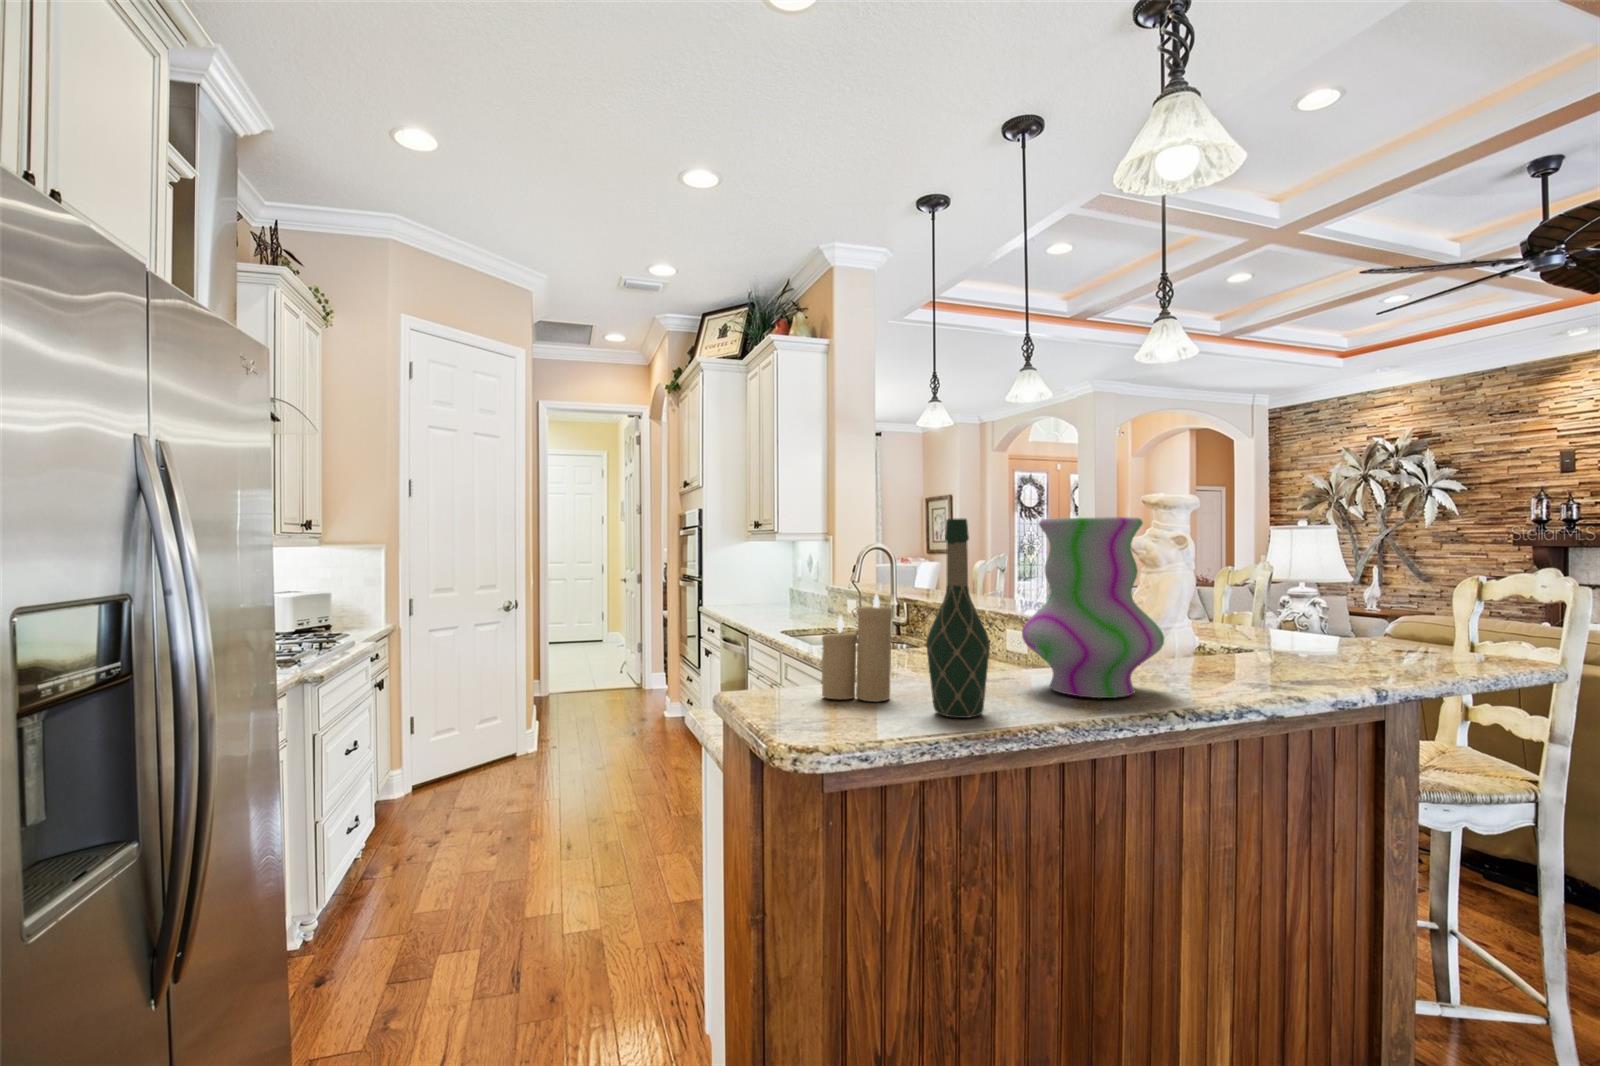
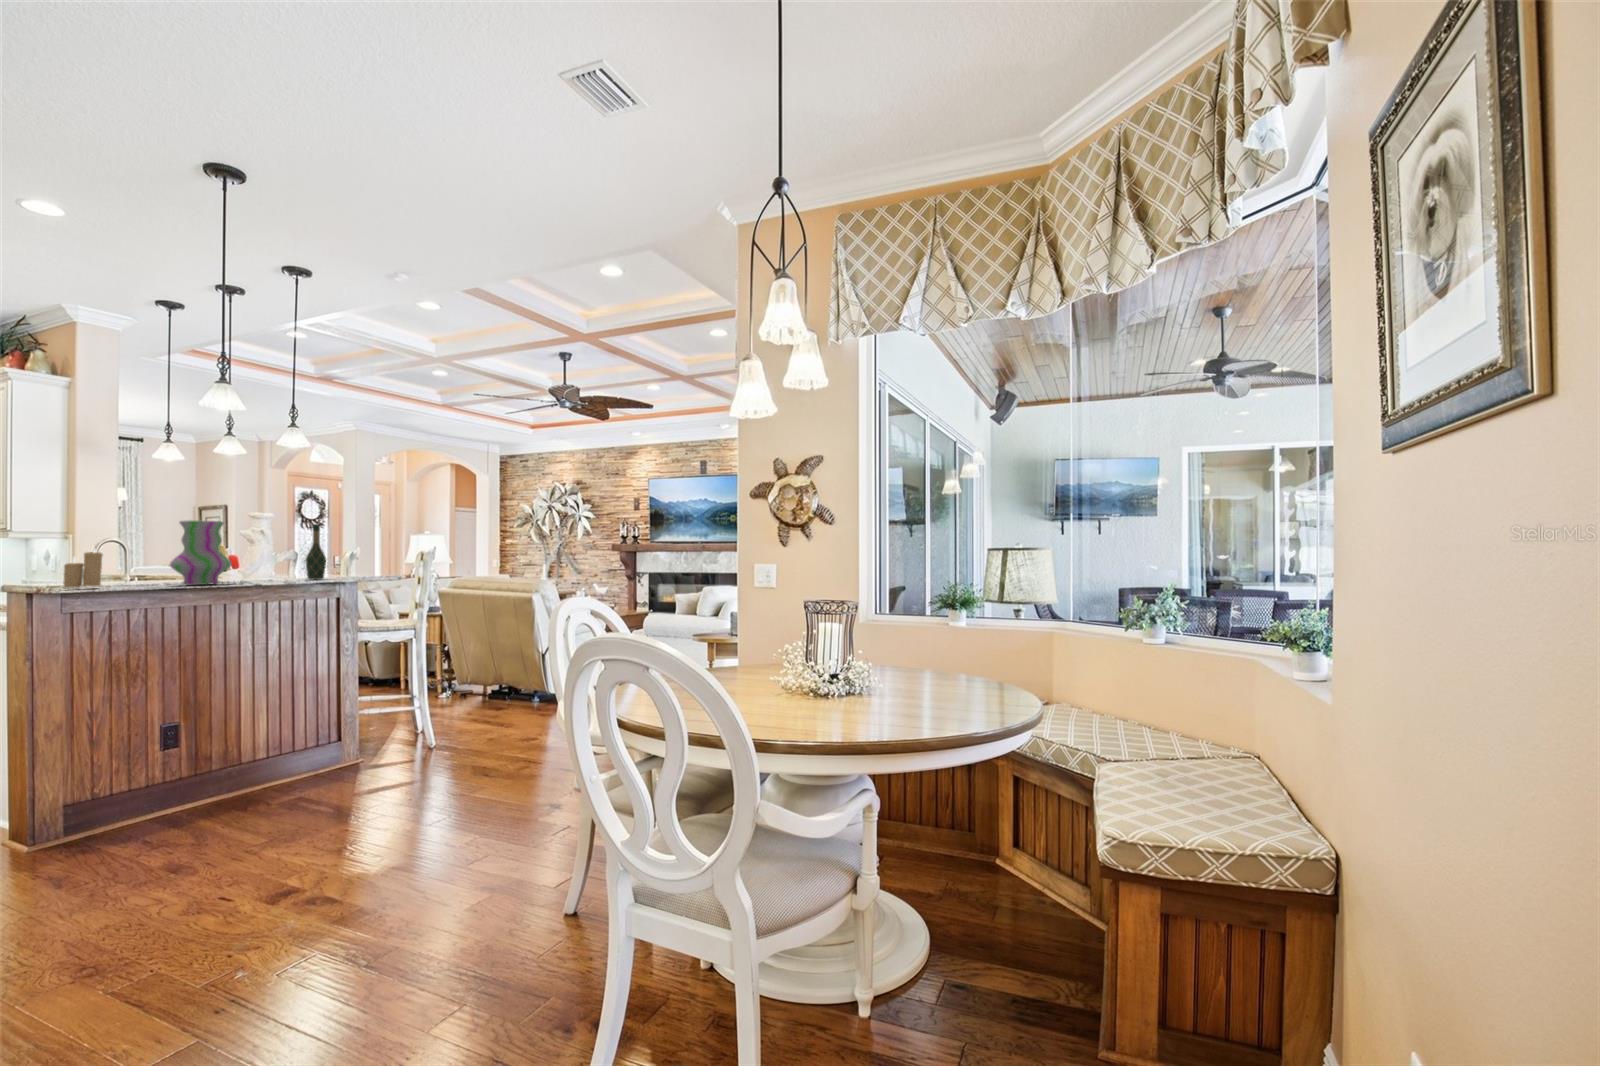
wine bottle: present [926,518,990,718] -> present [306,524,326,580]

